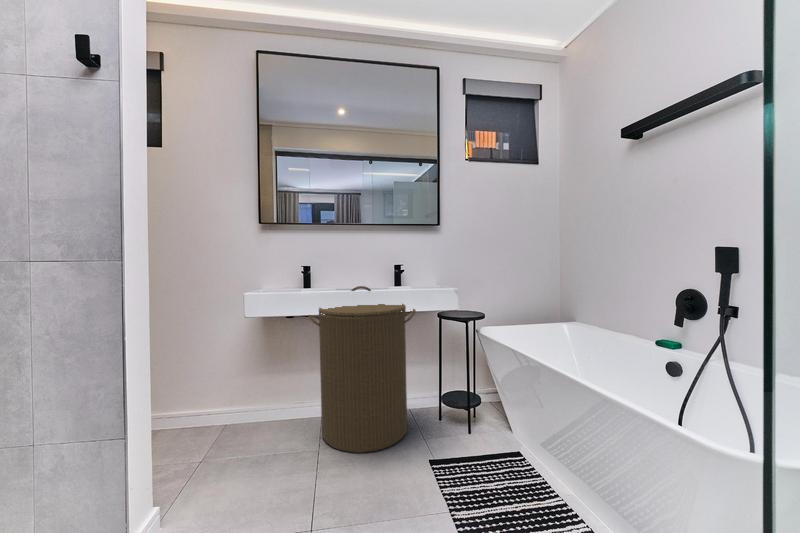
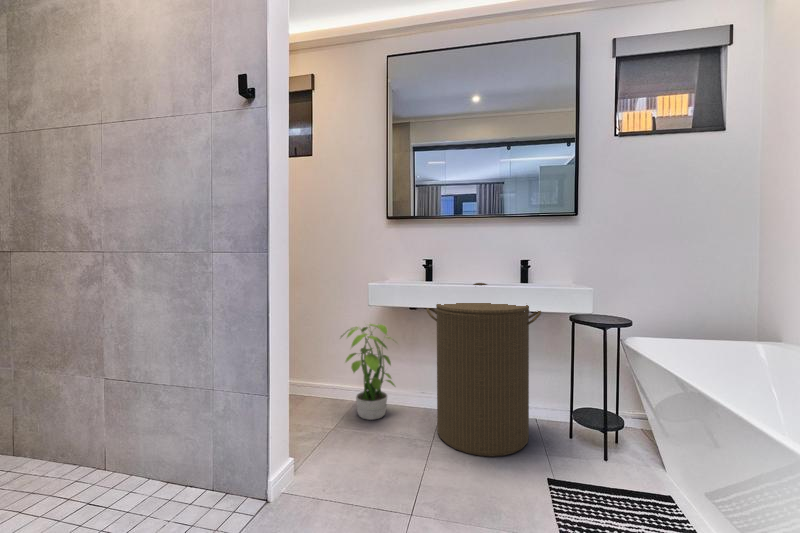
potted plant: none [206,331,276,439] -> present [341,324,395,420]

